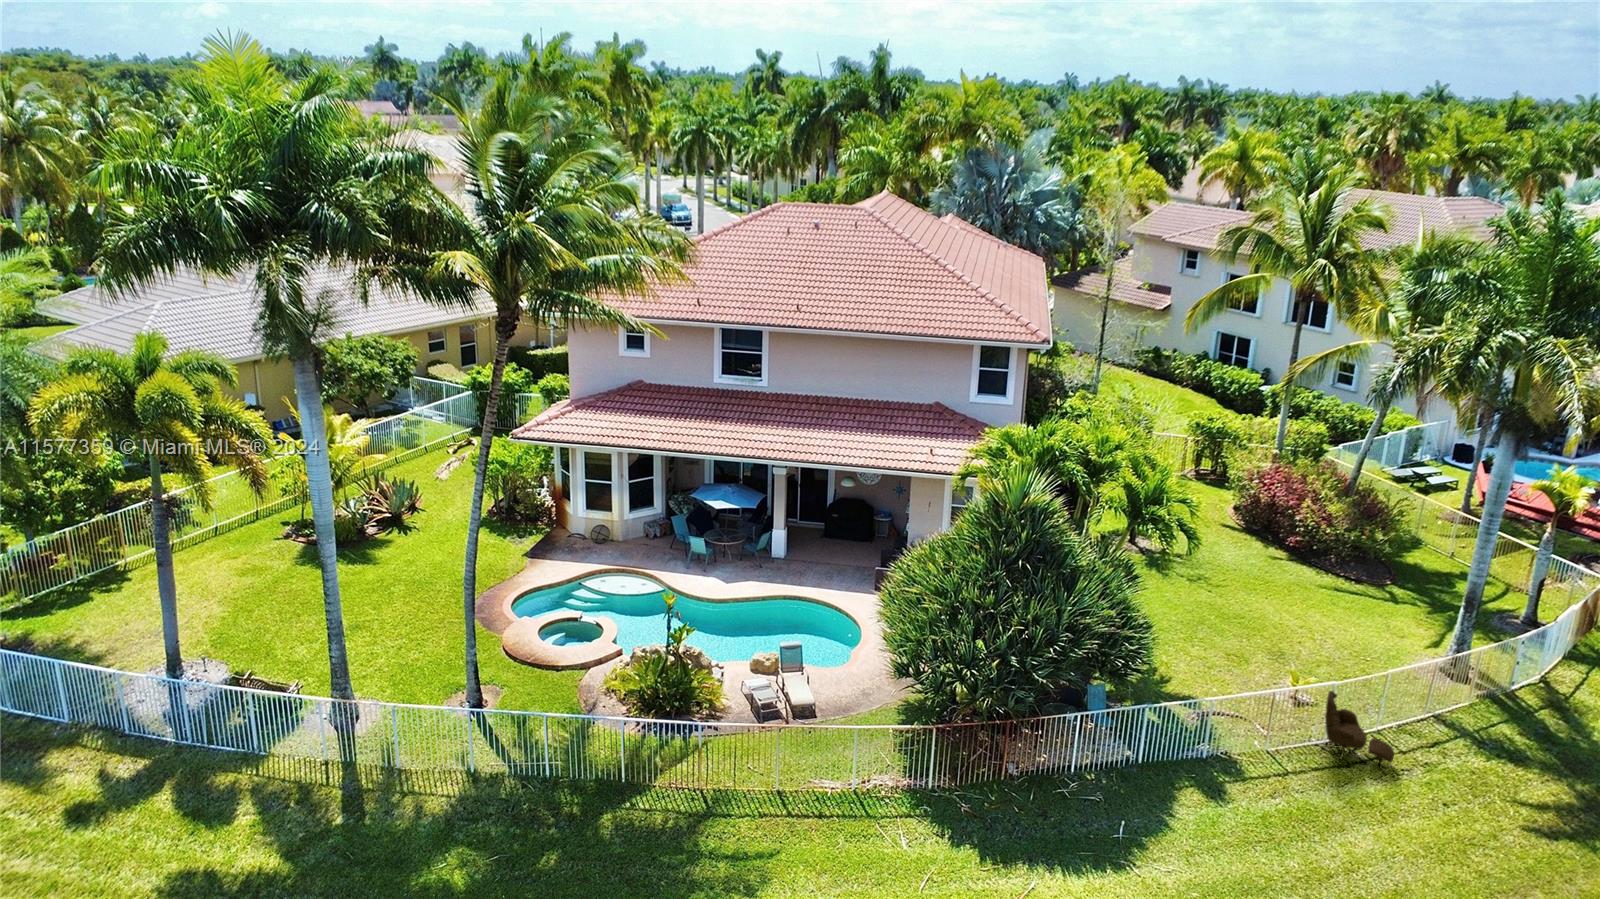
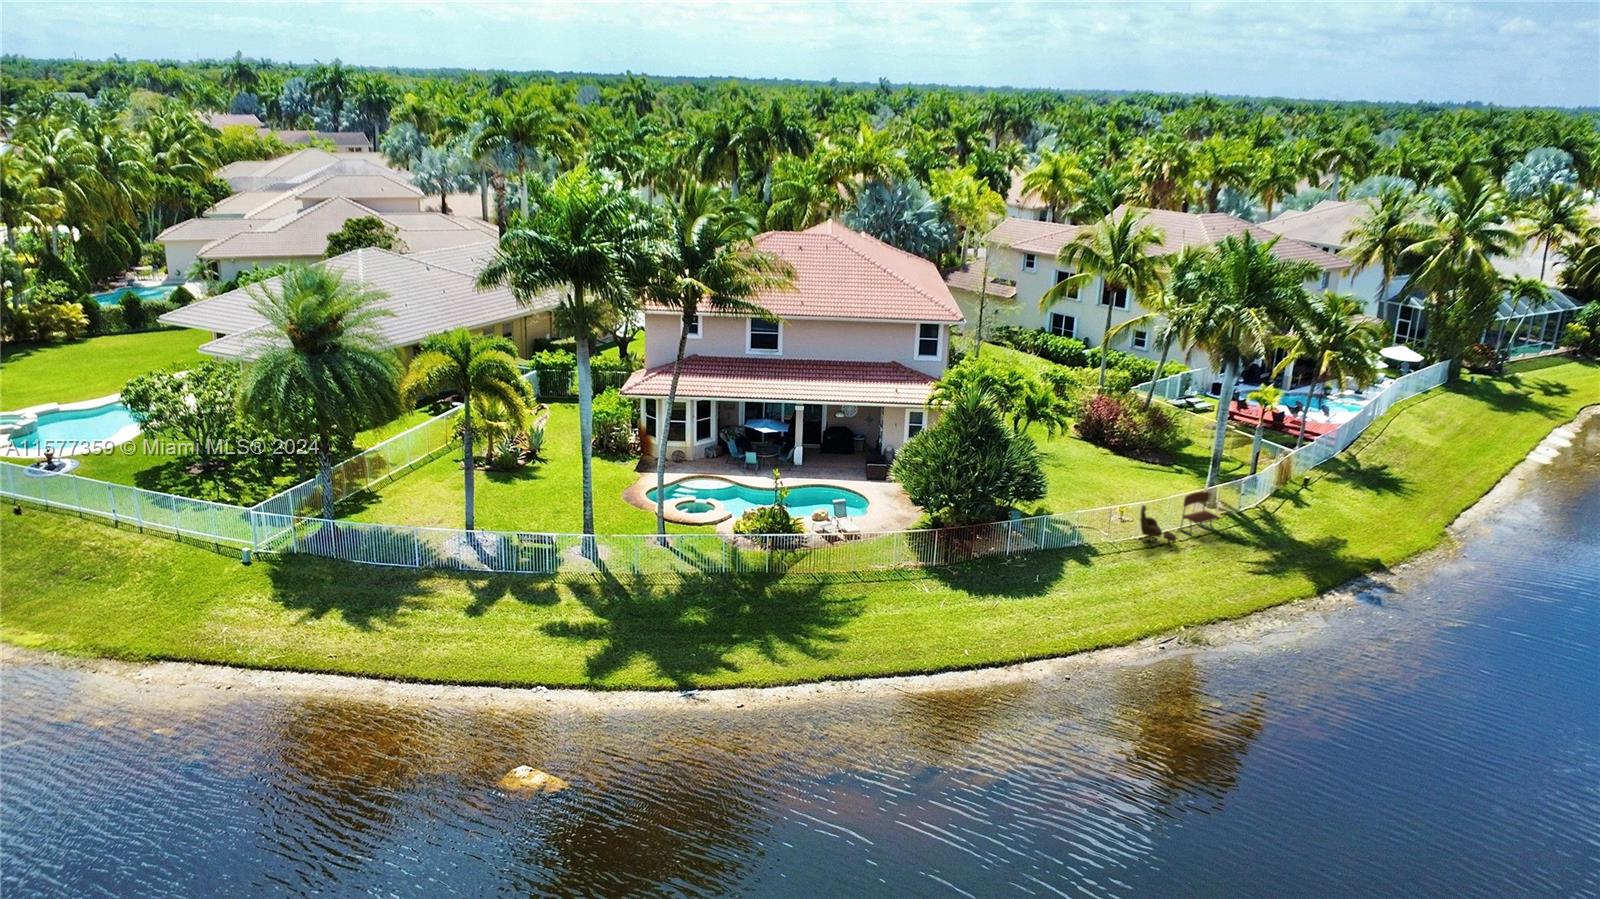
bench: none [1400,665,1479,745] -> present [1180,491,1219,535]

